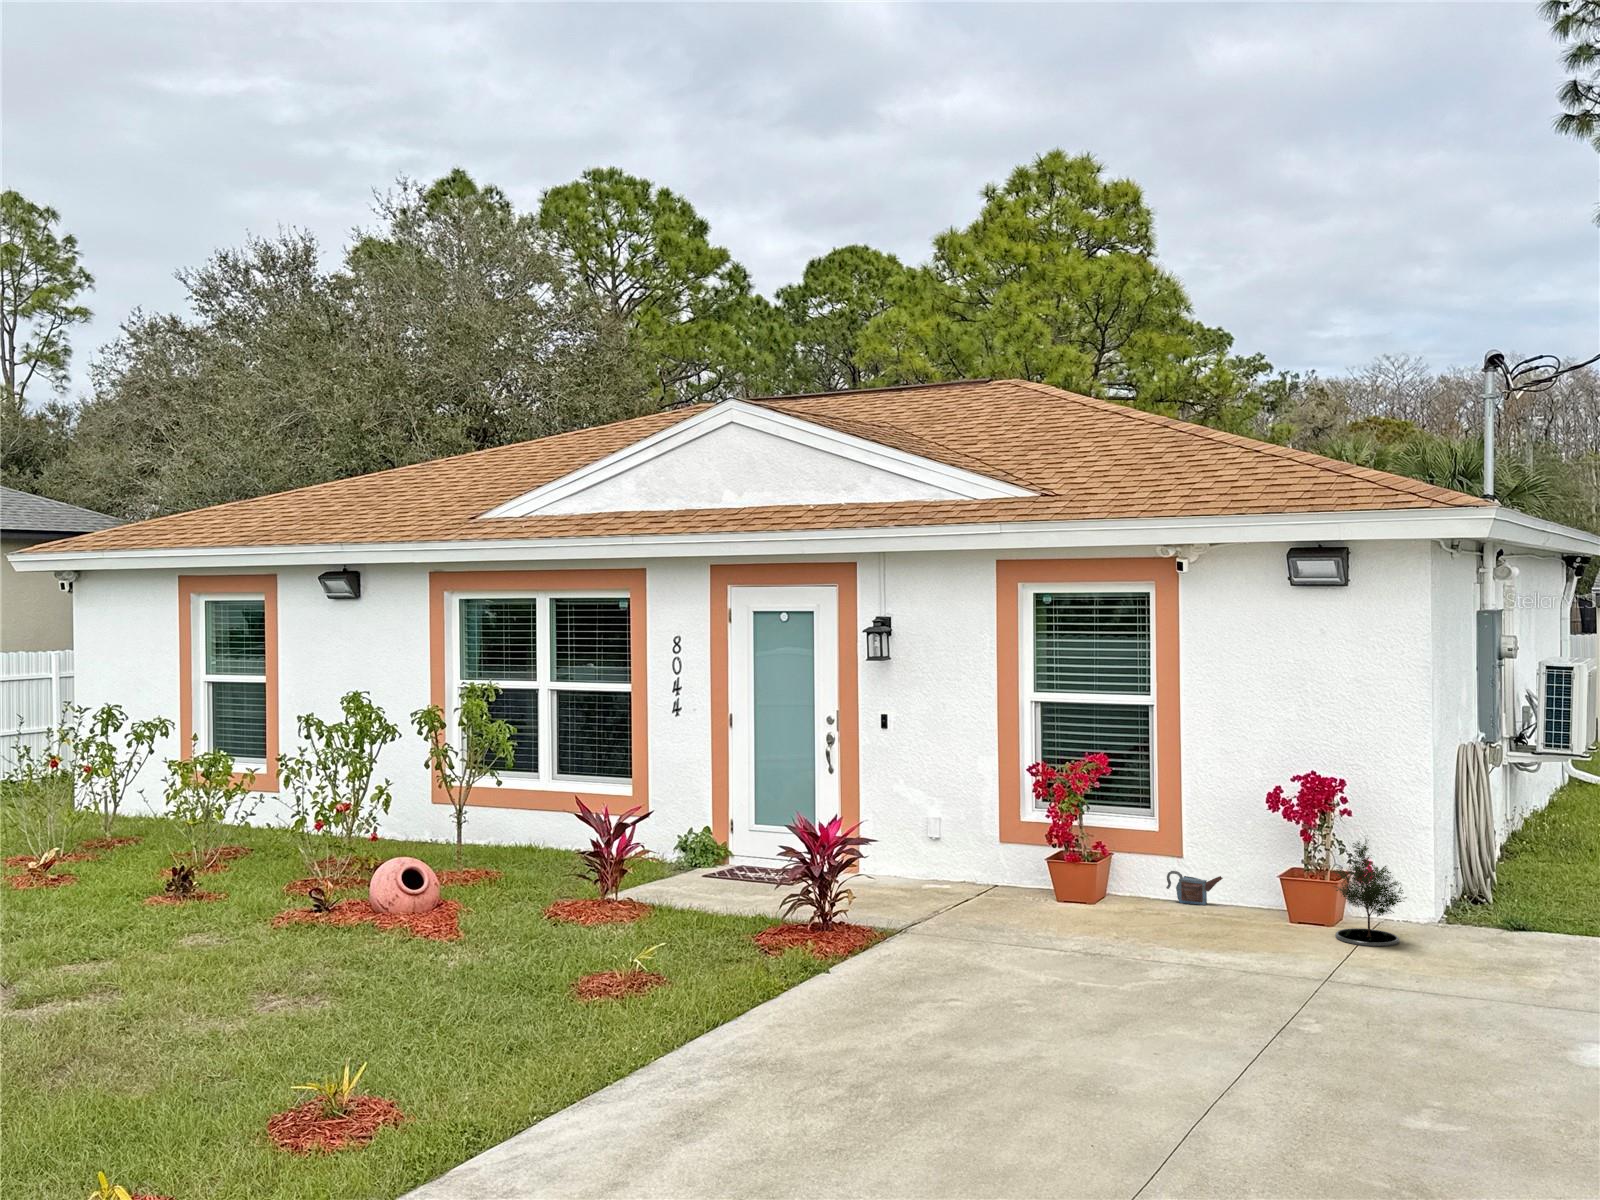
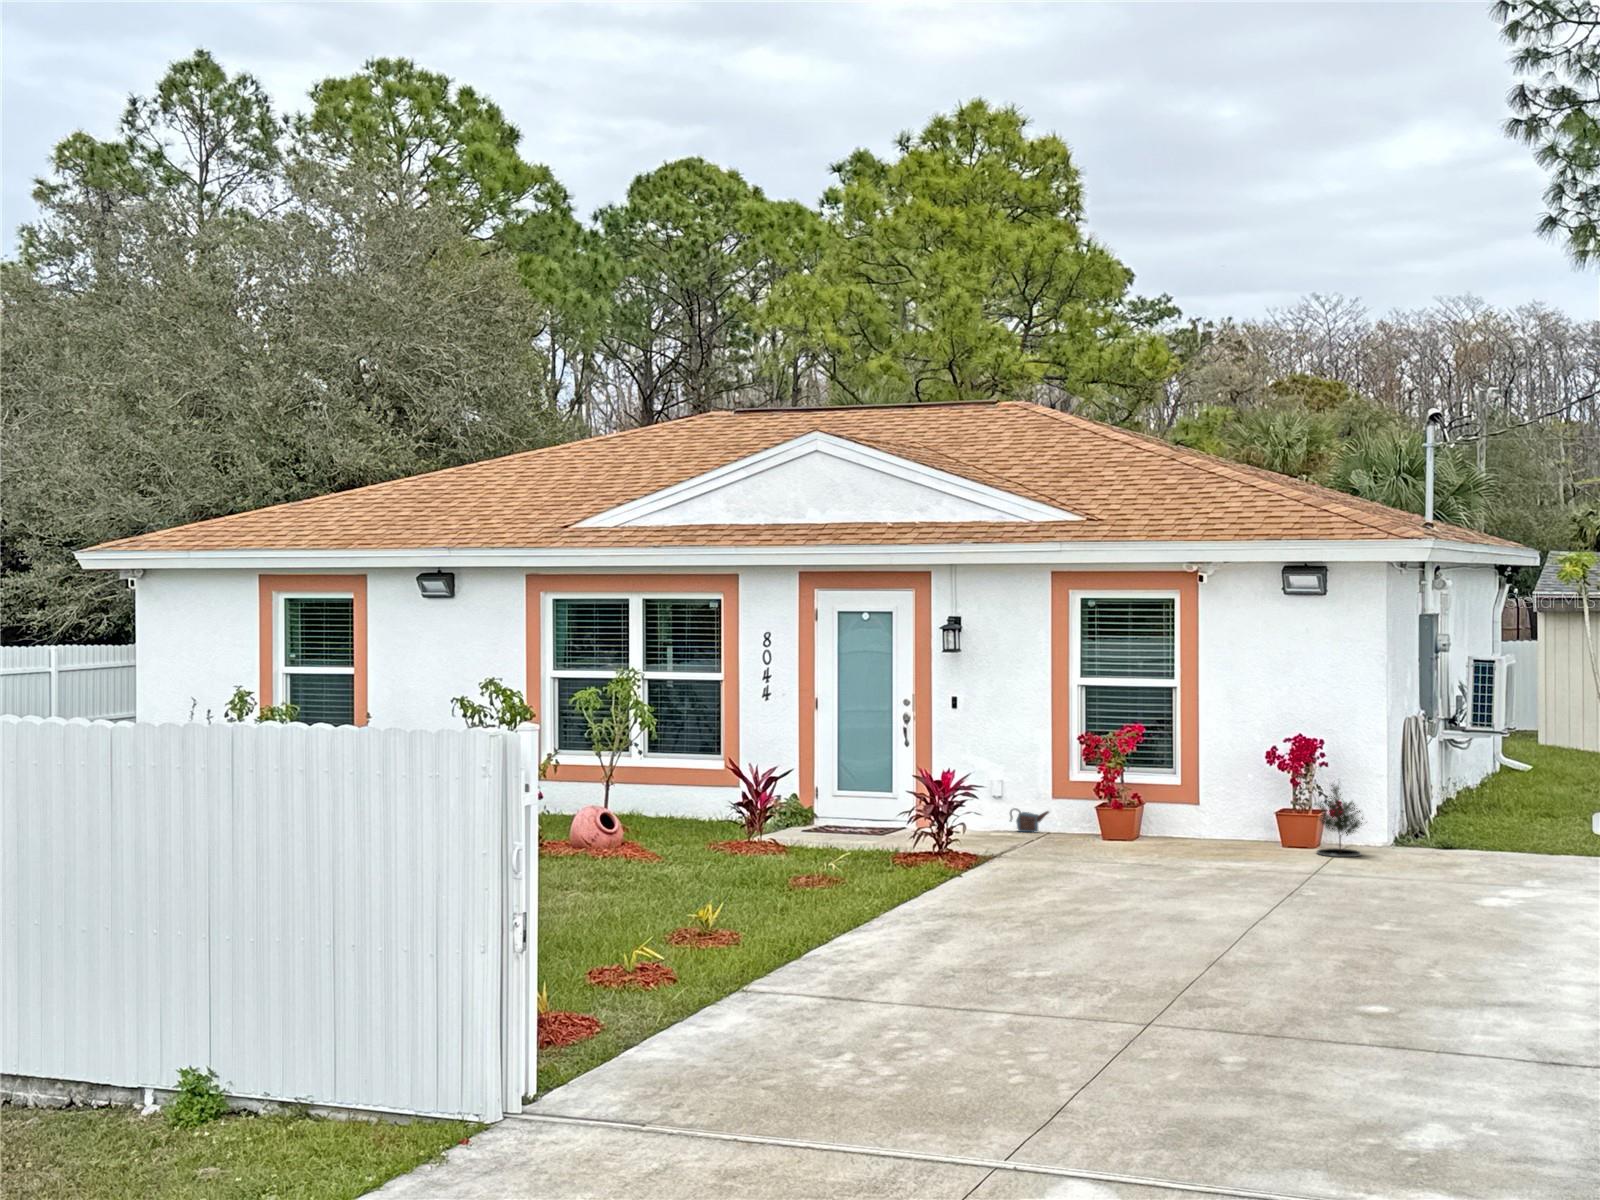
watering can: present [1166,871,1223,905] -> present [1010,808,1049,832]

